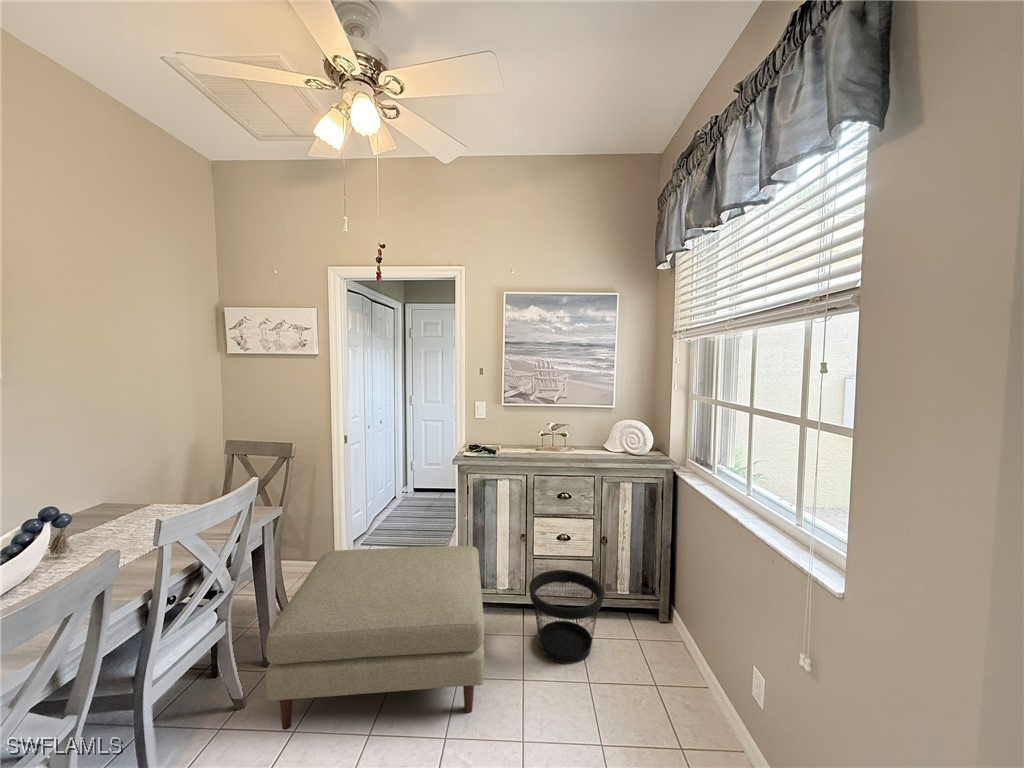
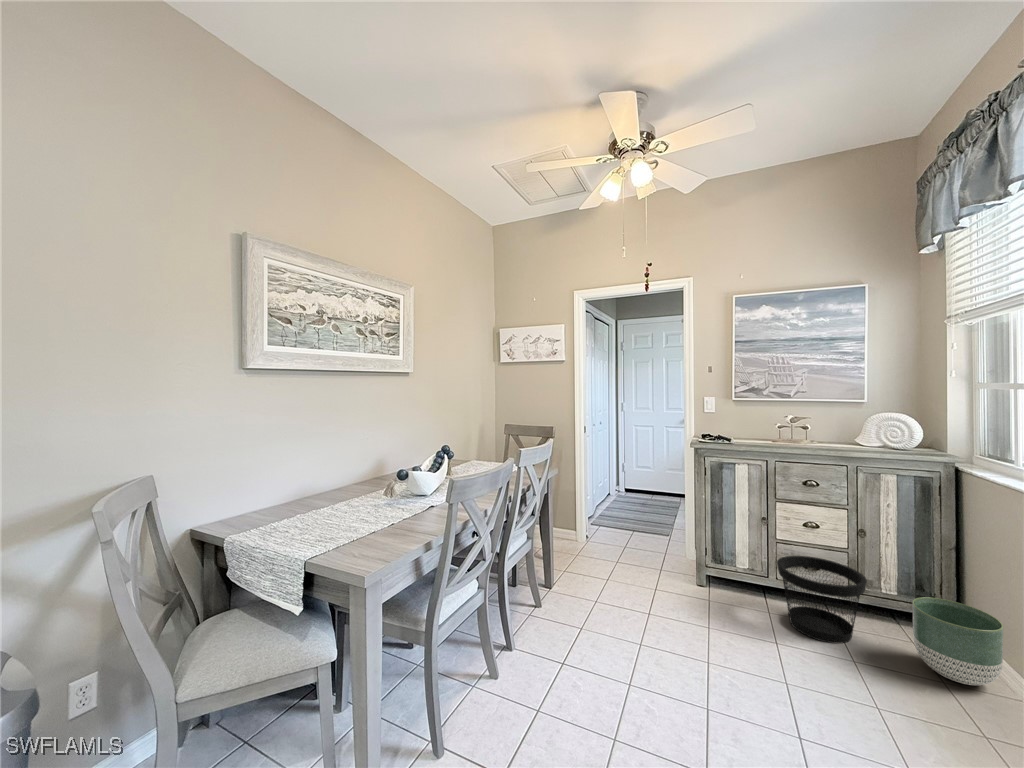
ottoman: present [265,546,484,730] -> none [565,511,743,654]
planter: none [637,603,700,687] -> present [912,597,1003,685]

